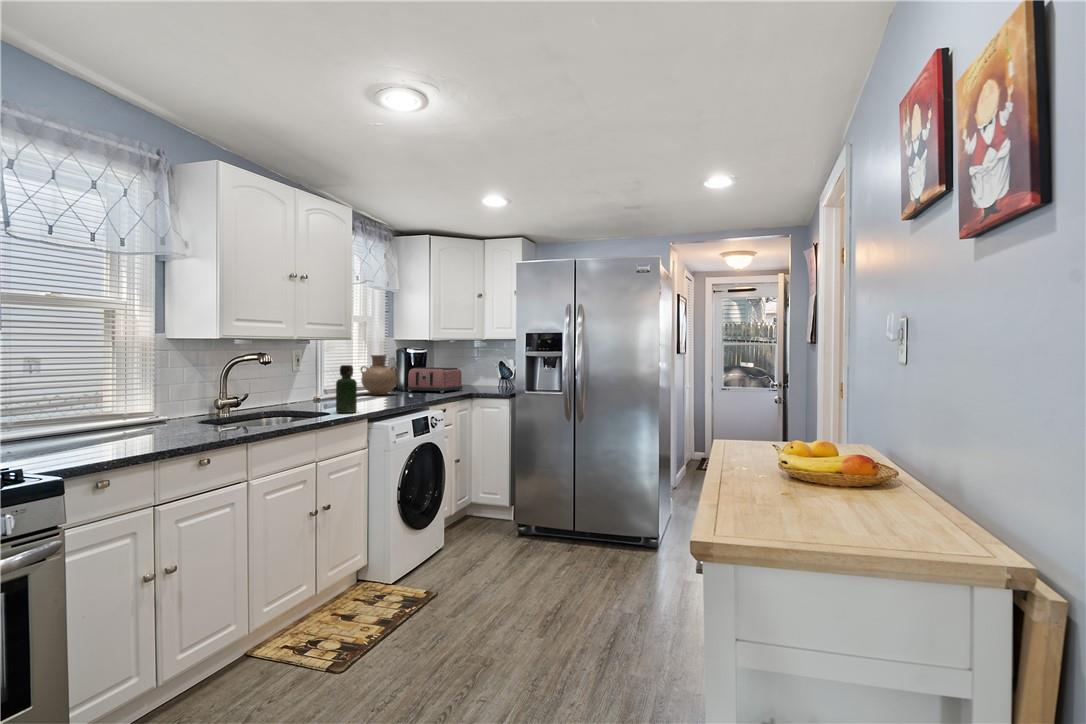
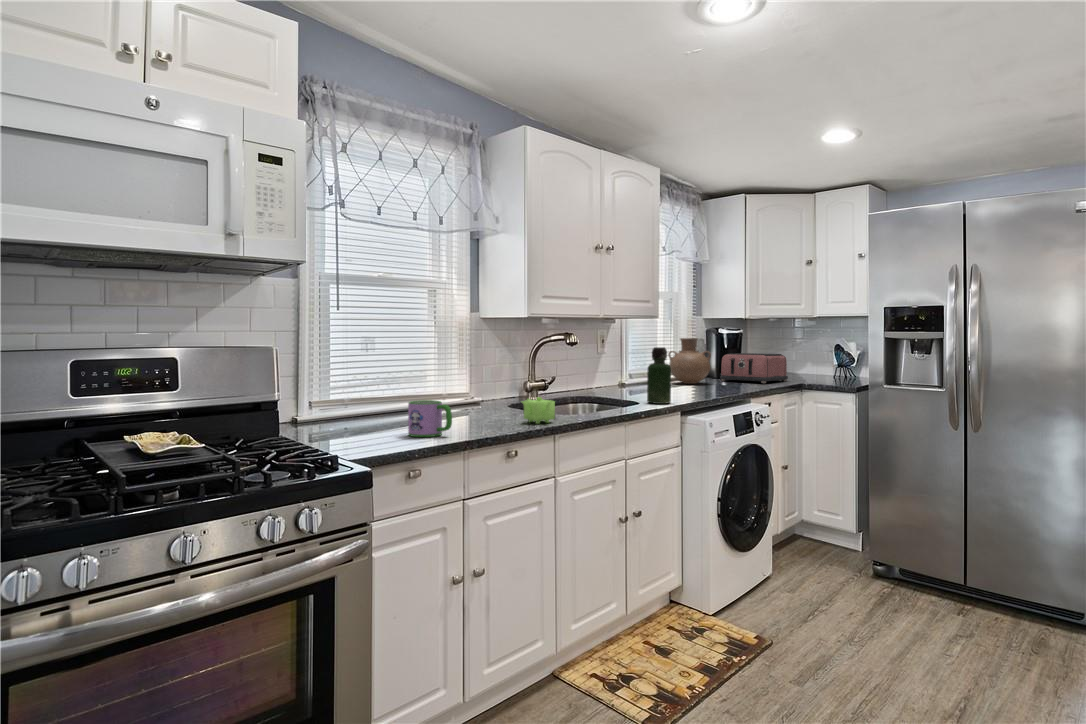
teapot: none [212,411,246,435] -> present [522,397,555,424]
mug: none [94,418,143,452] -> present [408,400,452,437]

